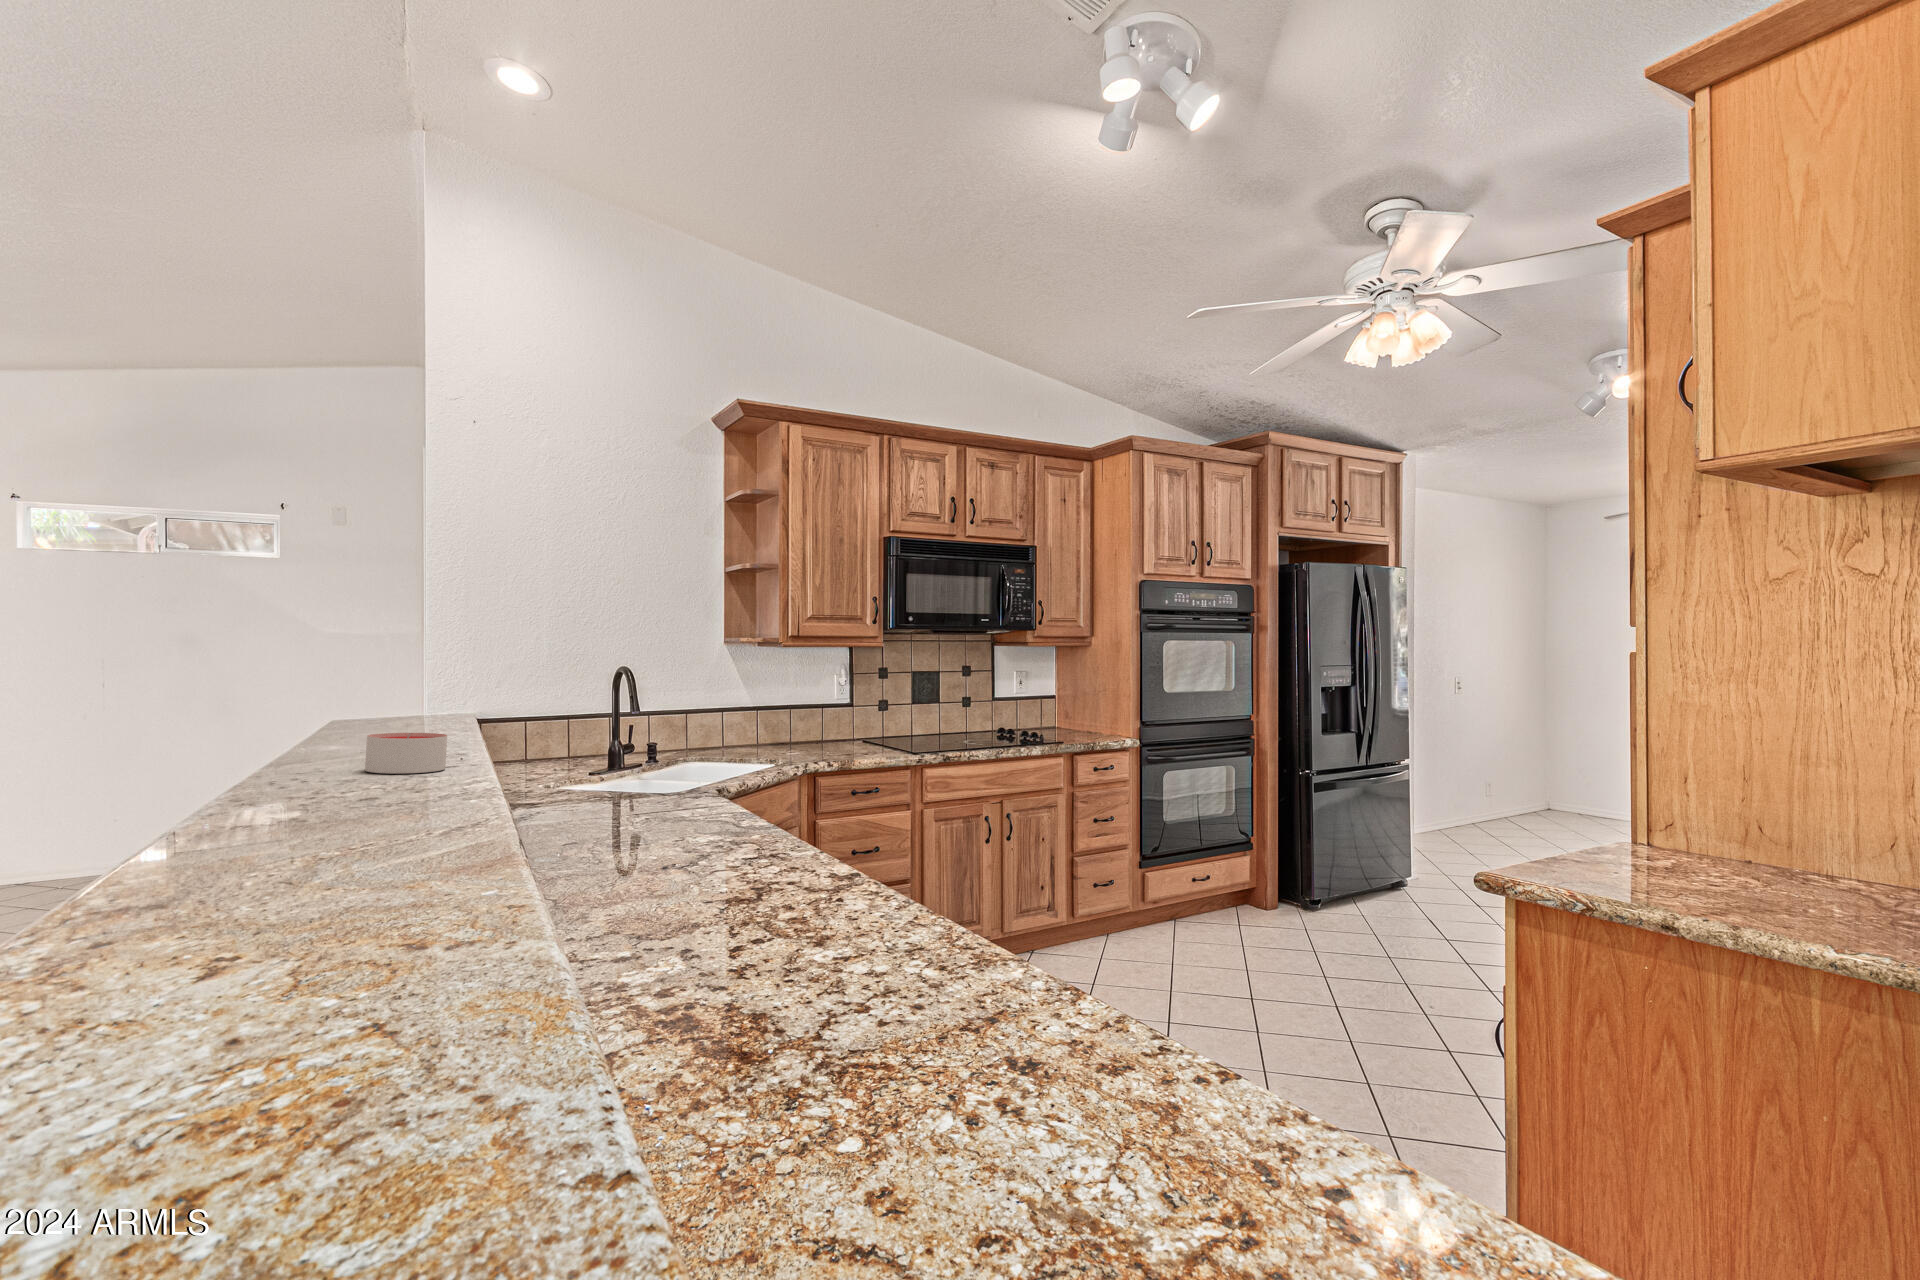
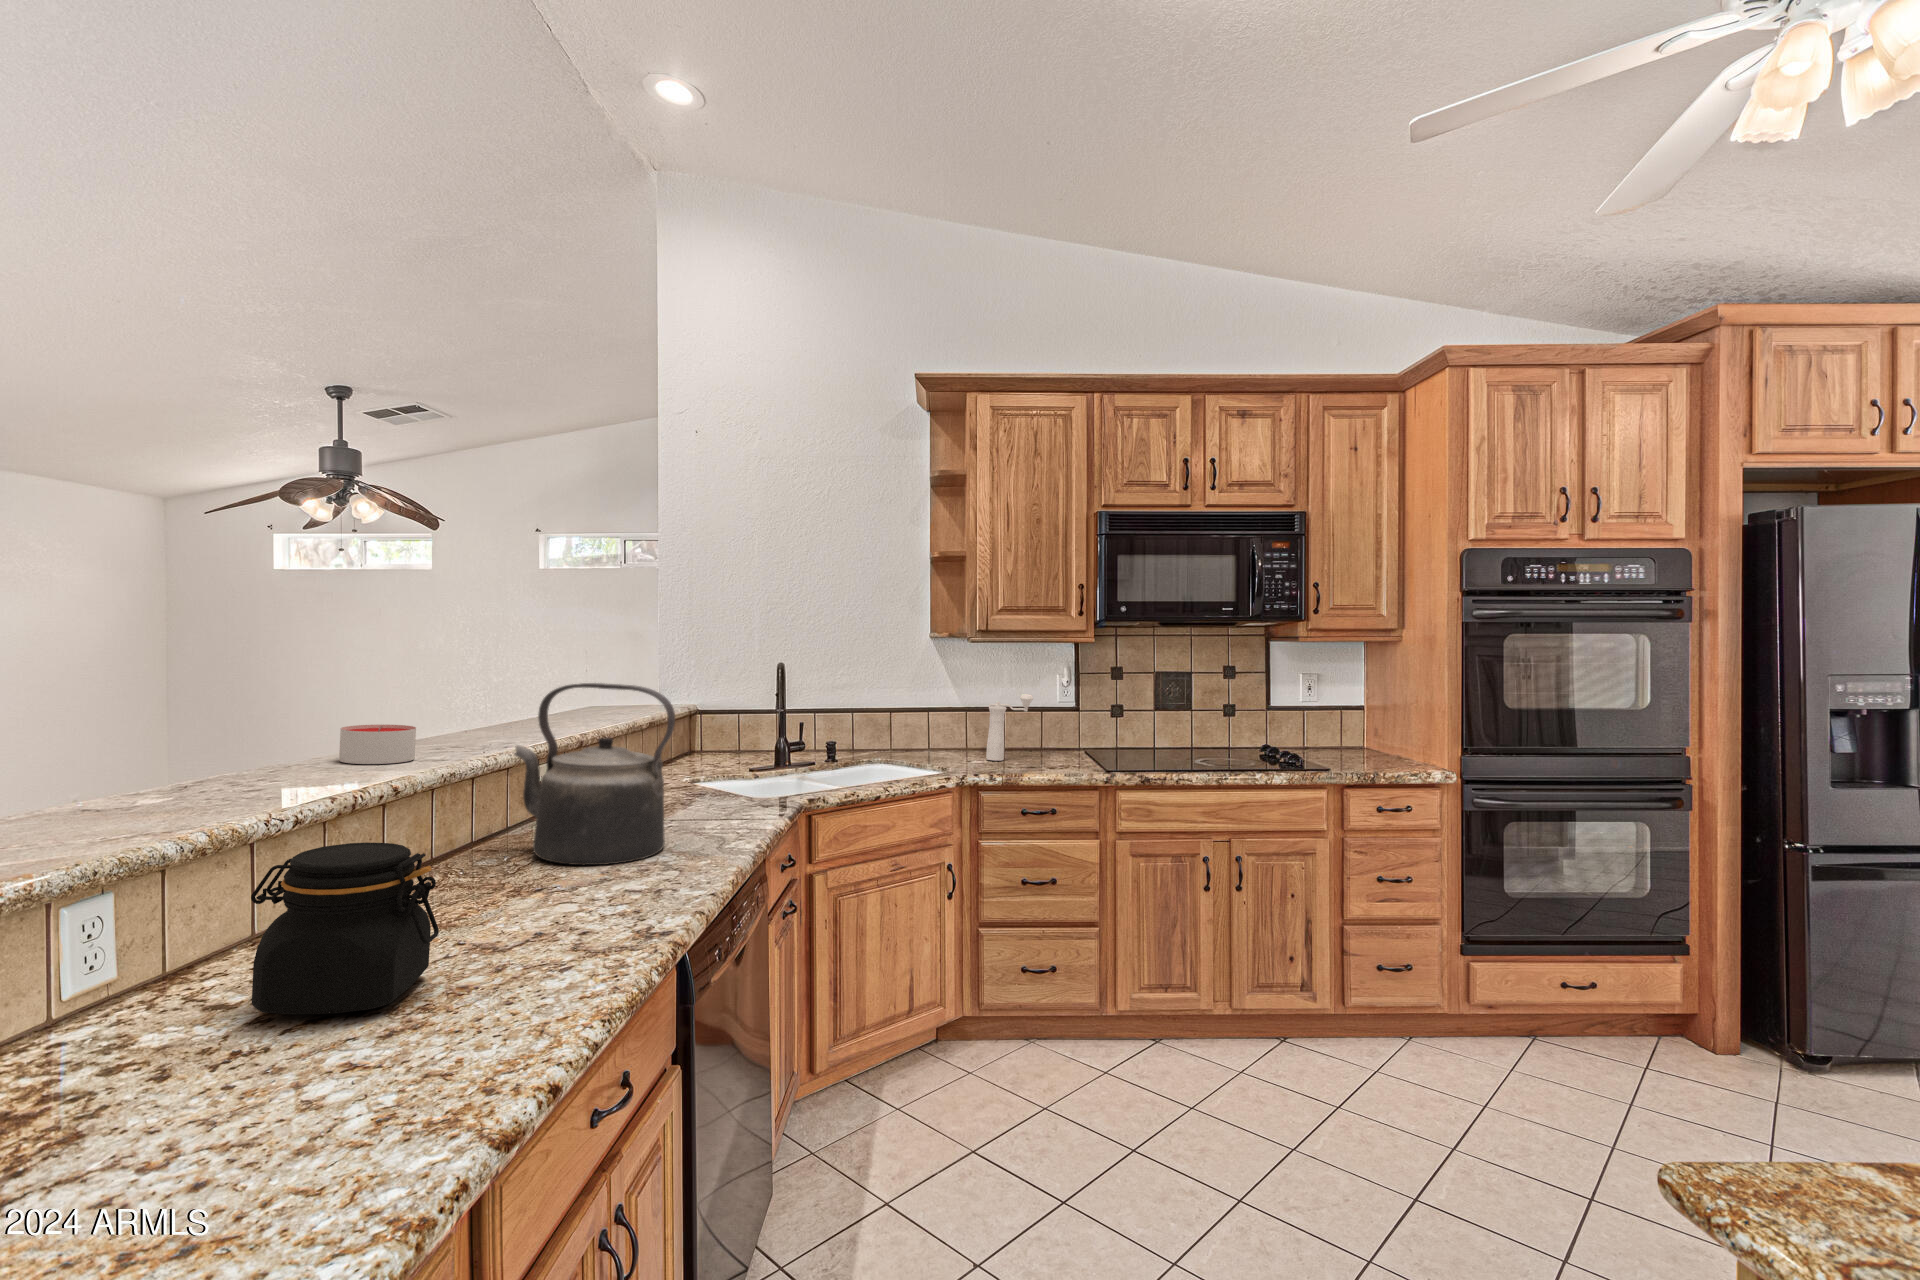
kettle: none [597,681,754,846] -> present [515,683,675,865]
pepper mill: none [802,693,837,752] -> present [986,694,1033,761]
jar: none [743,802,866,937] -> present [251,843,439,1014]

